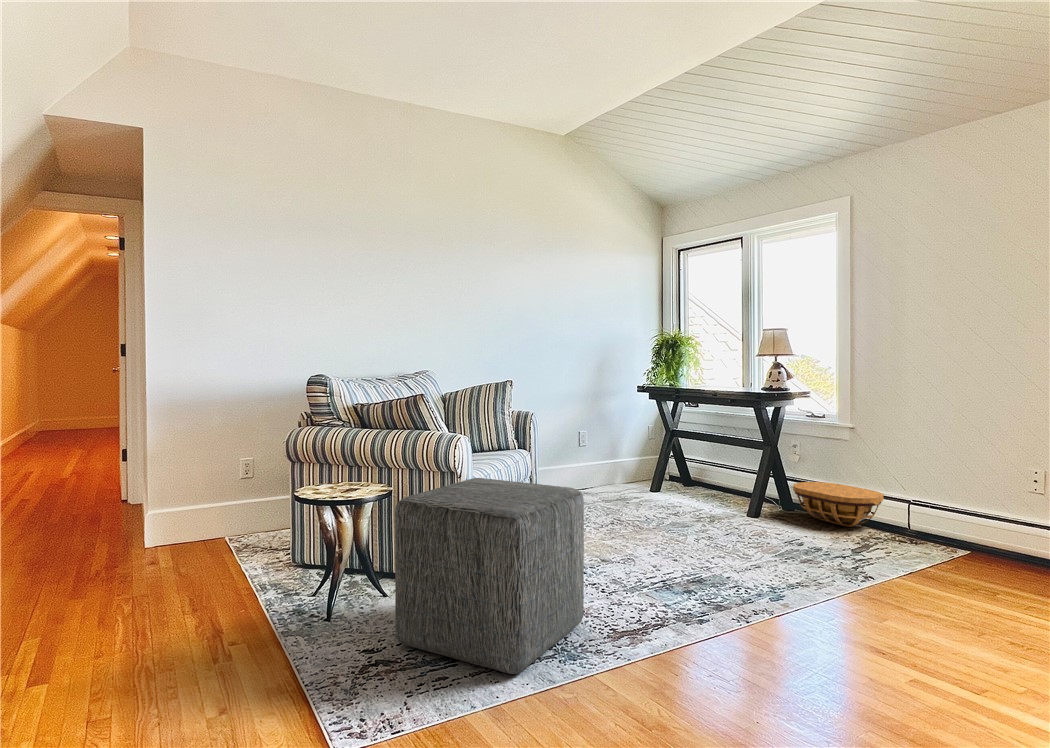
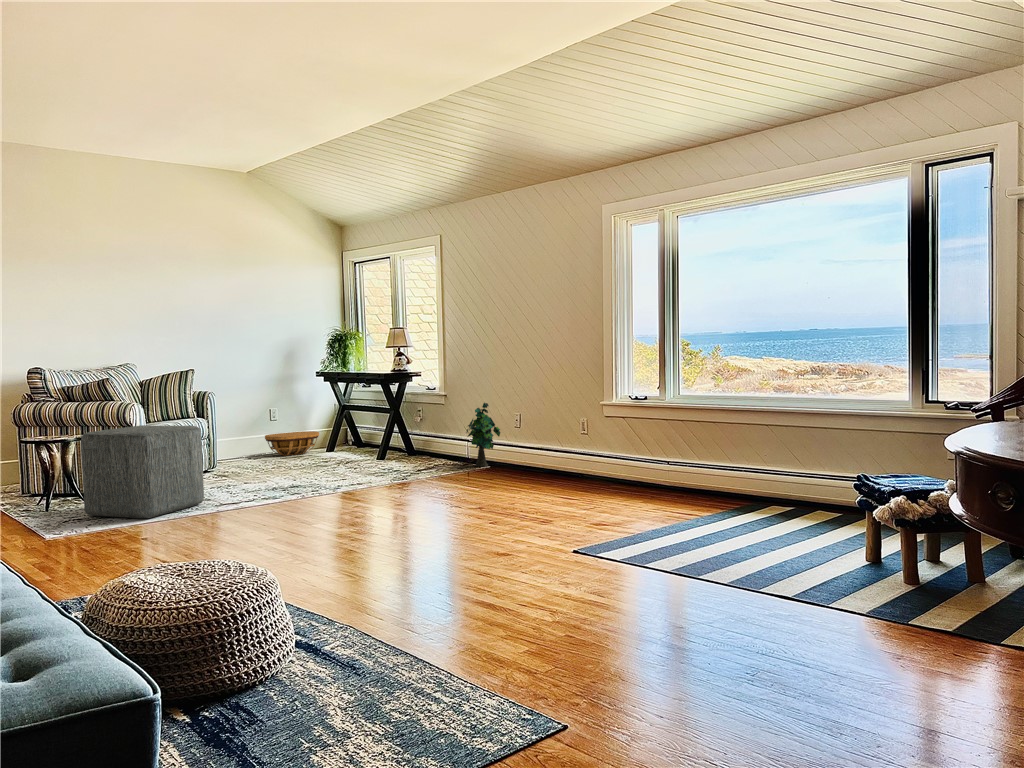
decorative plant: none [920,449,992,551] -> present [466,403,500,467]
basket: present [793,482,883,527] -> present [265,431,319,456]

